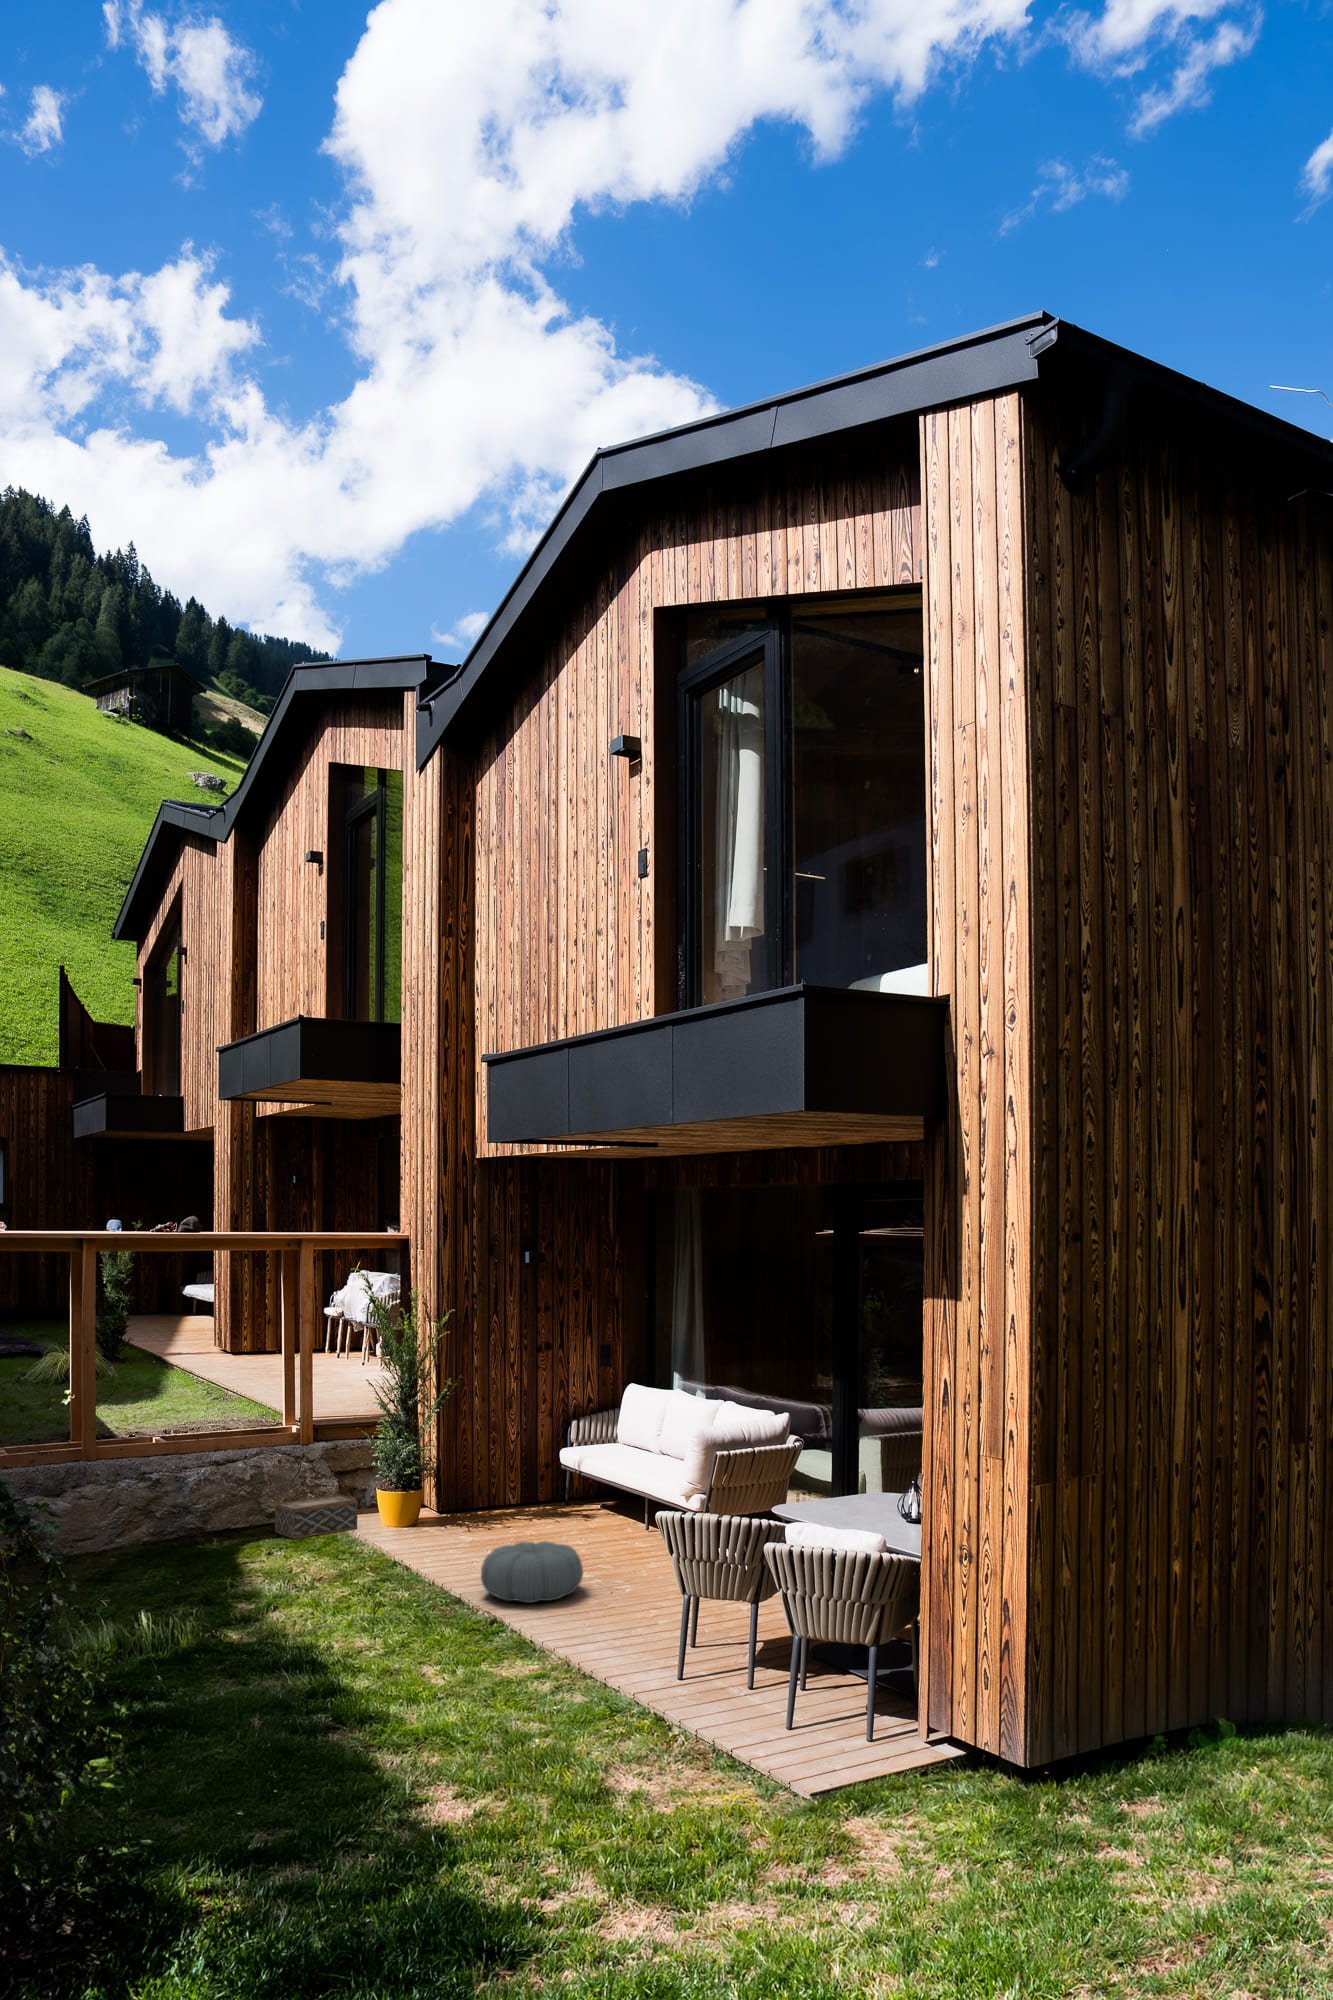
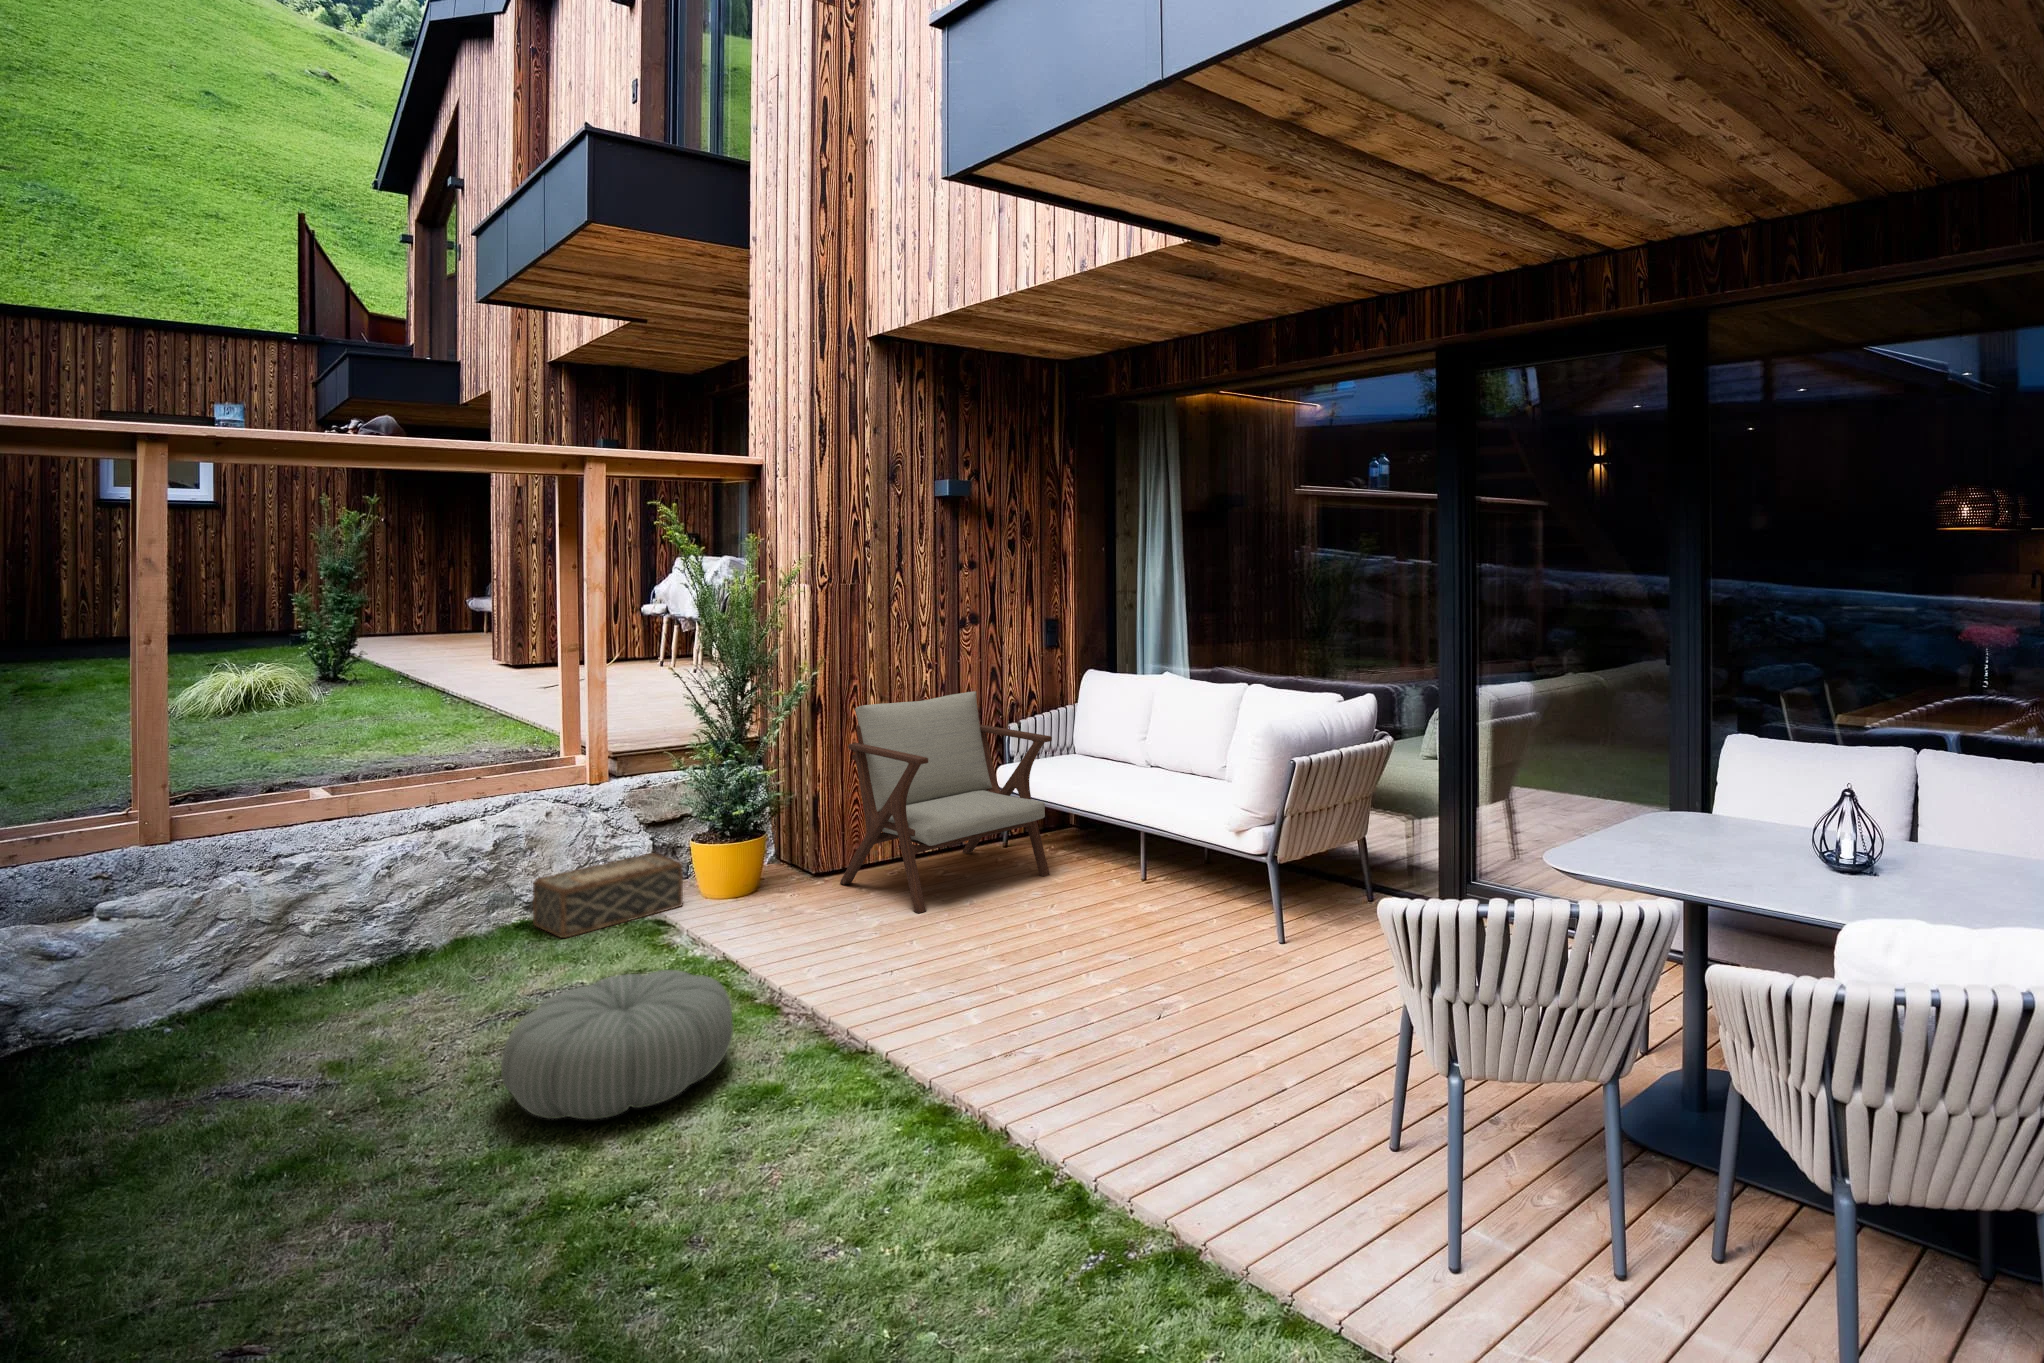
lounge chair: none [451,1396,587,1540] -> present [840,691,1052,913]
pouf: present [481,1541,583,1603] -> present [501,970,733,1119]

